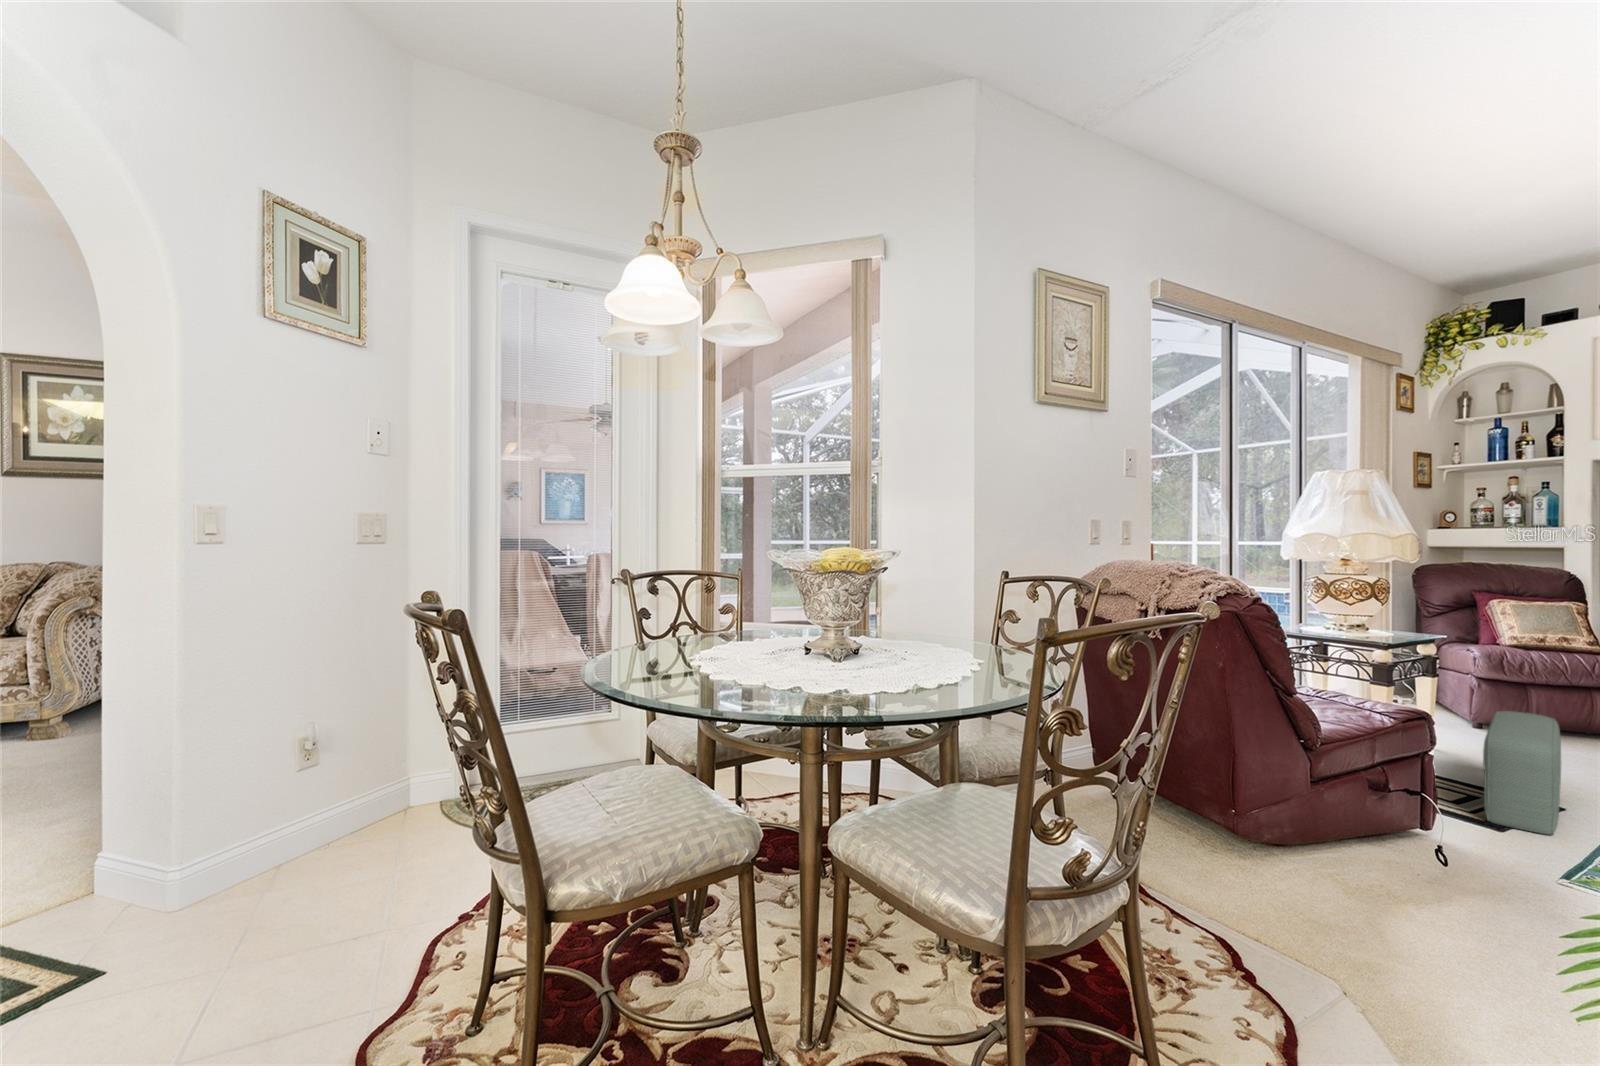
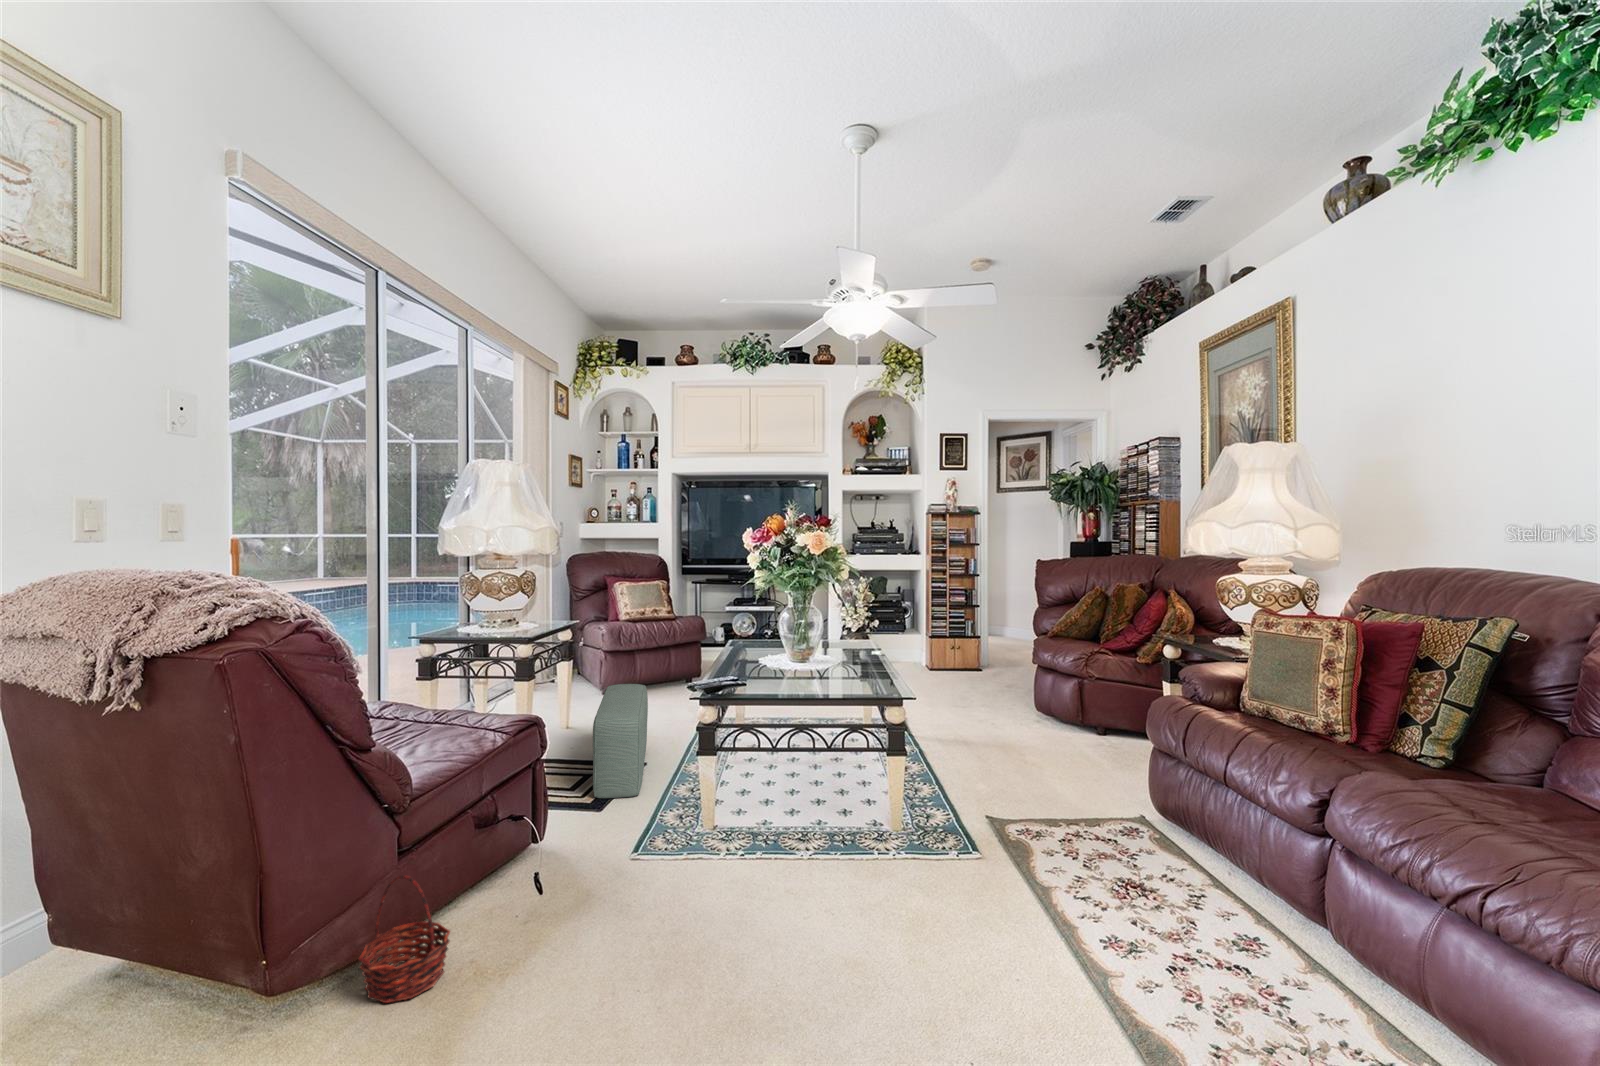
basket: none [1283,803,1358,899] -> present [359,875,450,1003]

